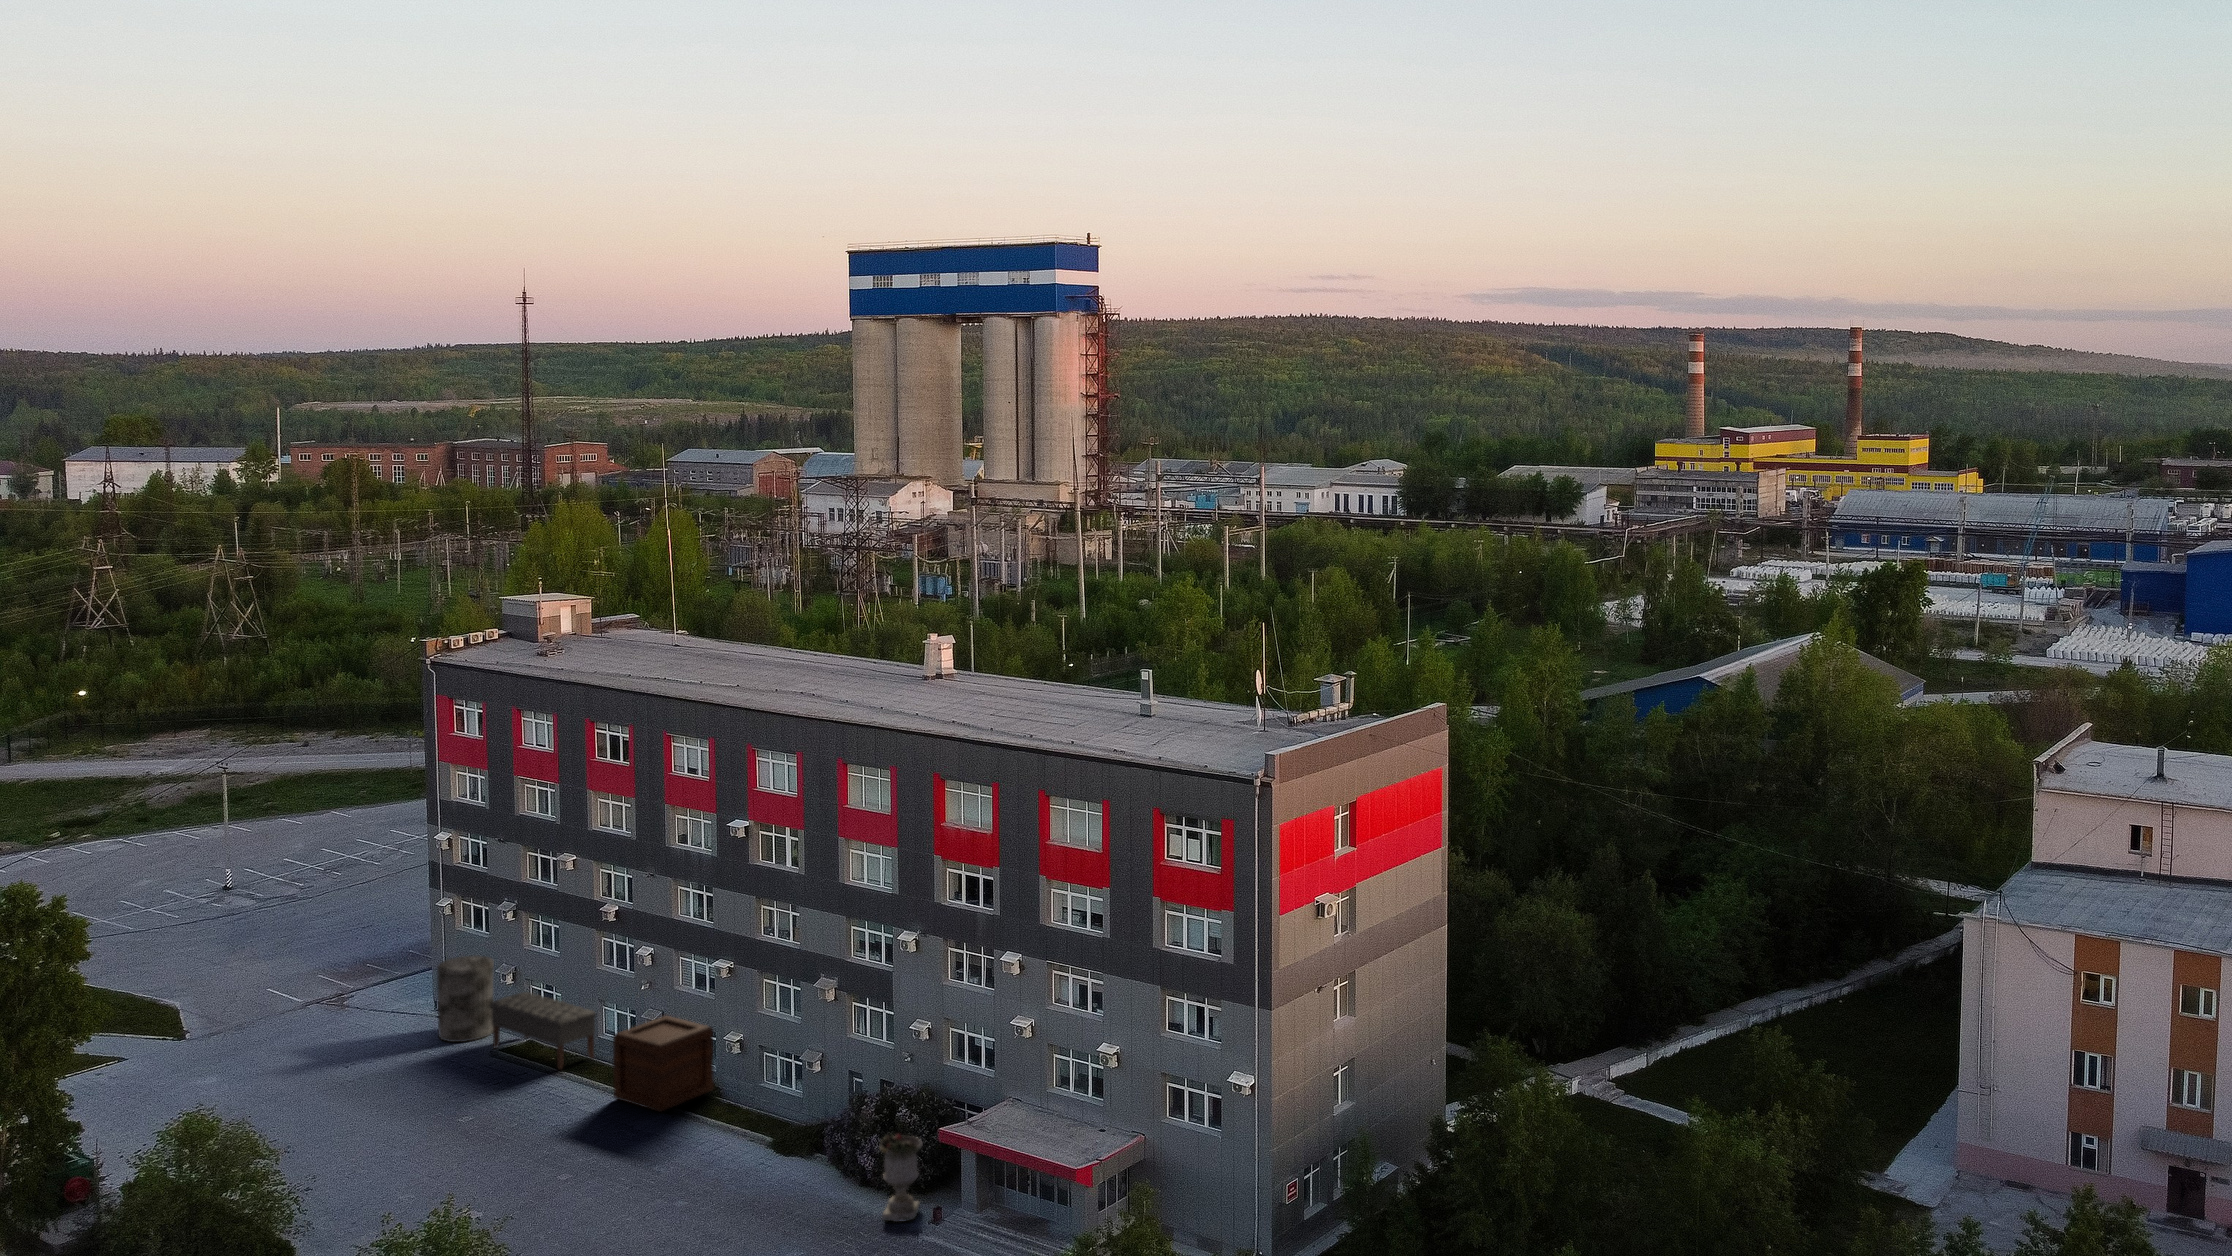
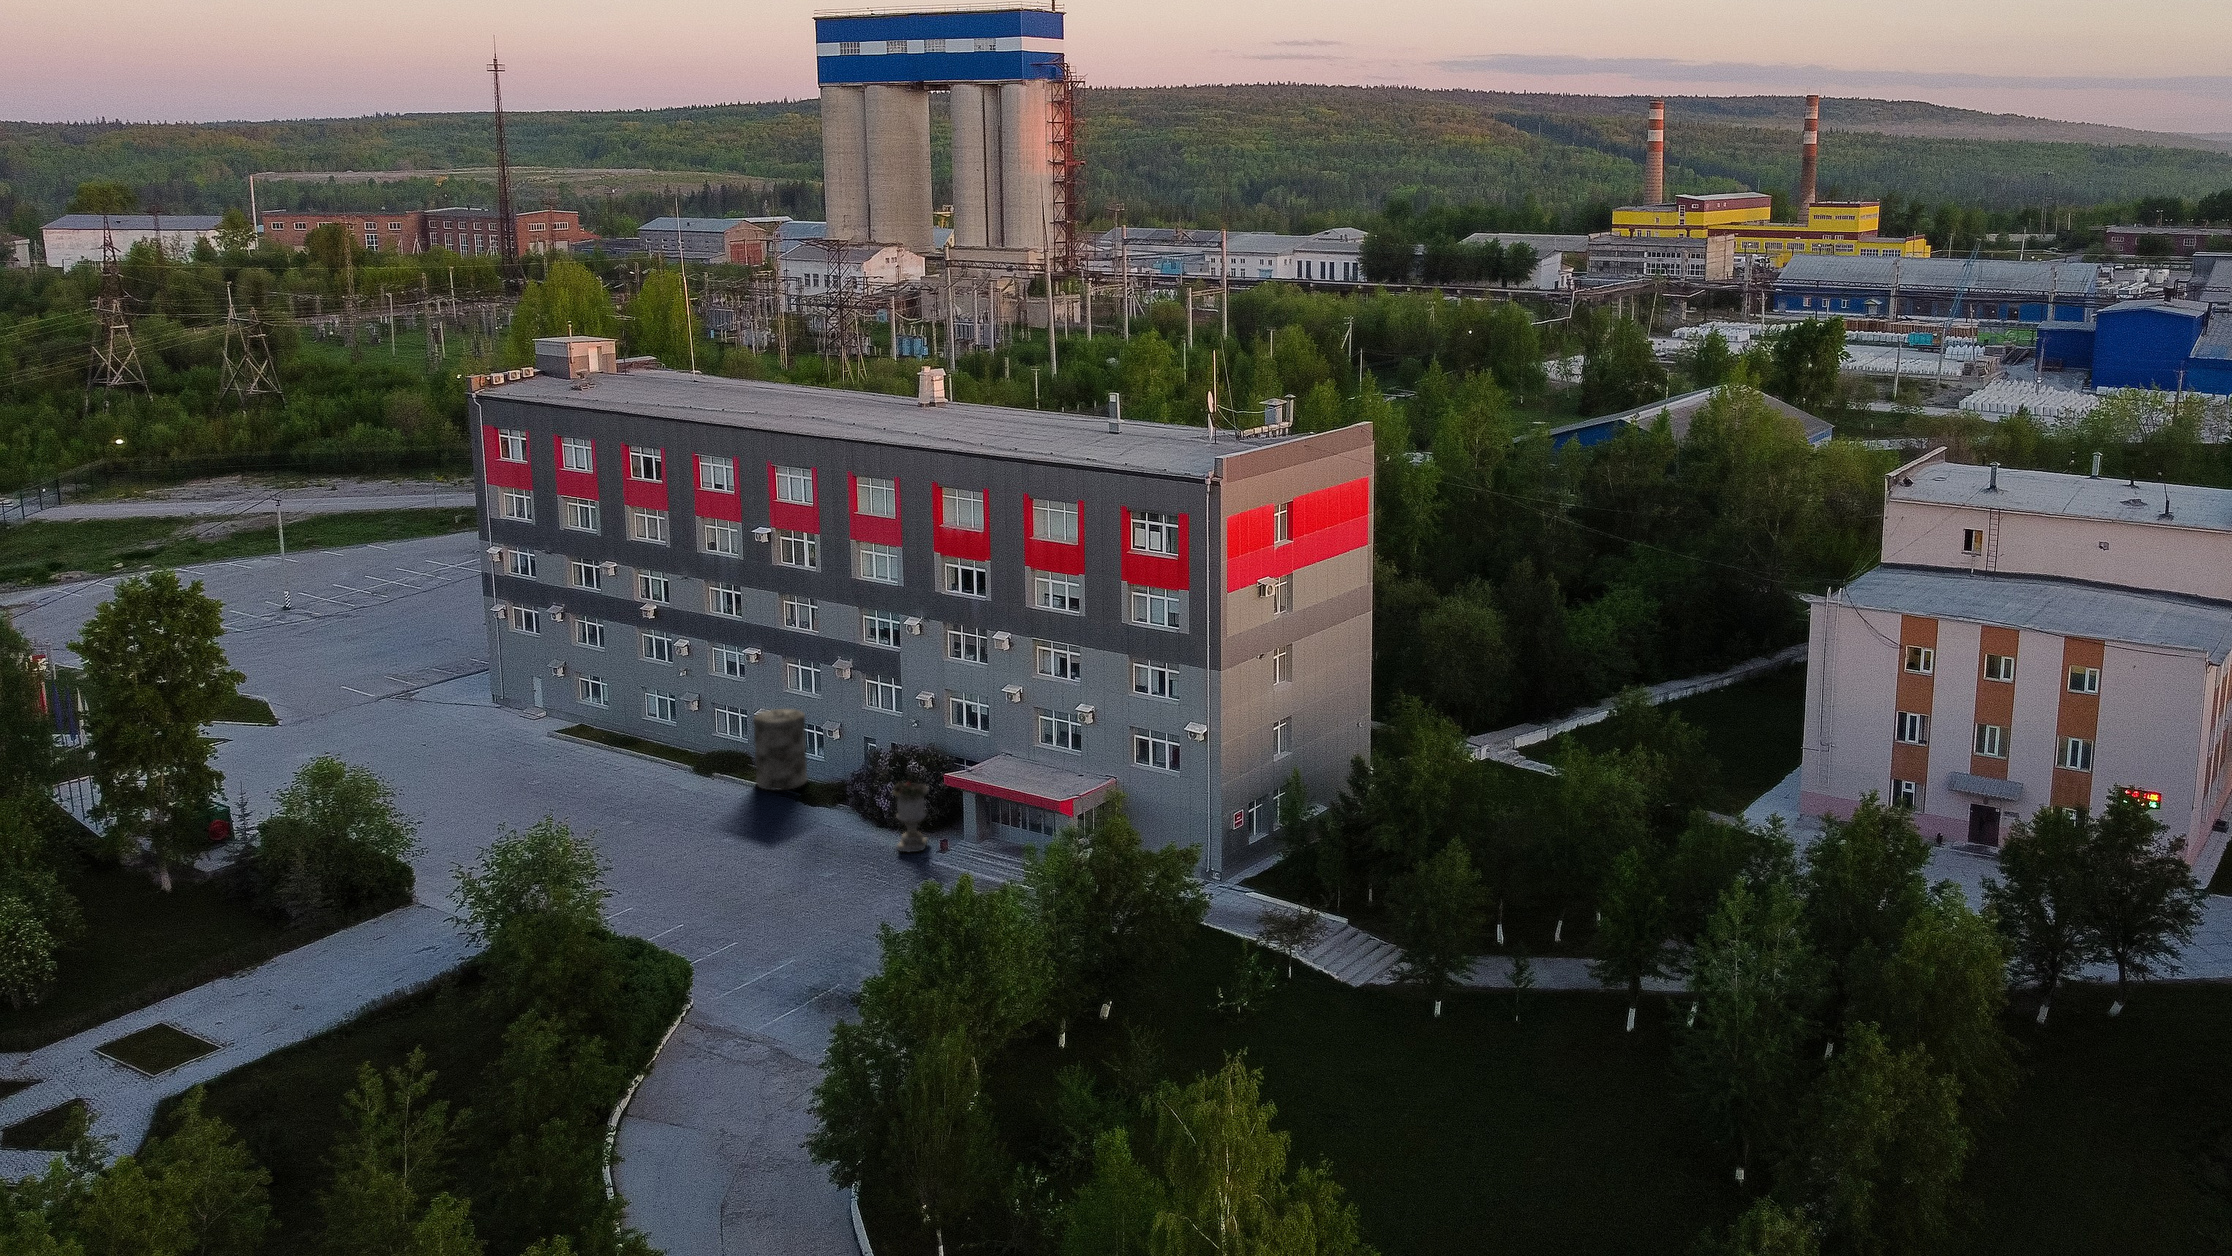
trash can: present [437,955,494,1042] -> present [753,709,807,790]
bench: present [490,992,596,1069] -> none [548,681,642,744]
wooden crate: present [613,1016,714,1112] -> none [659,697,747,775]

